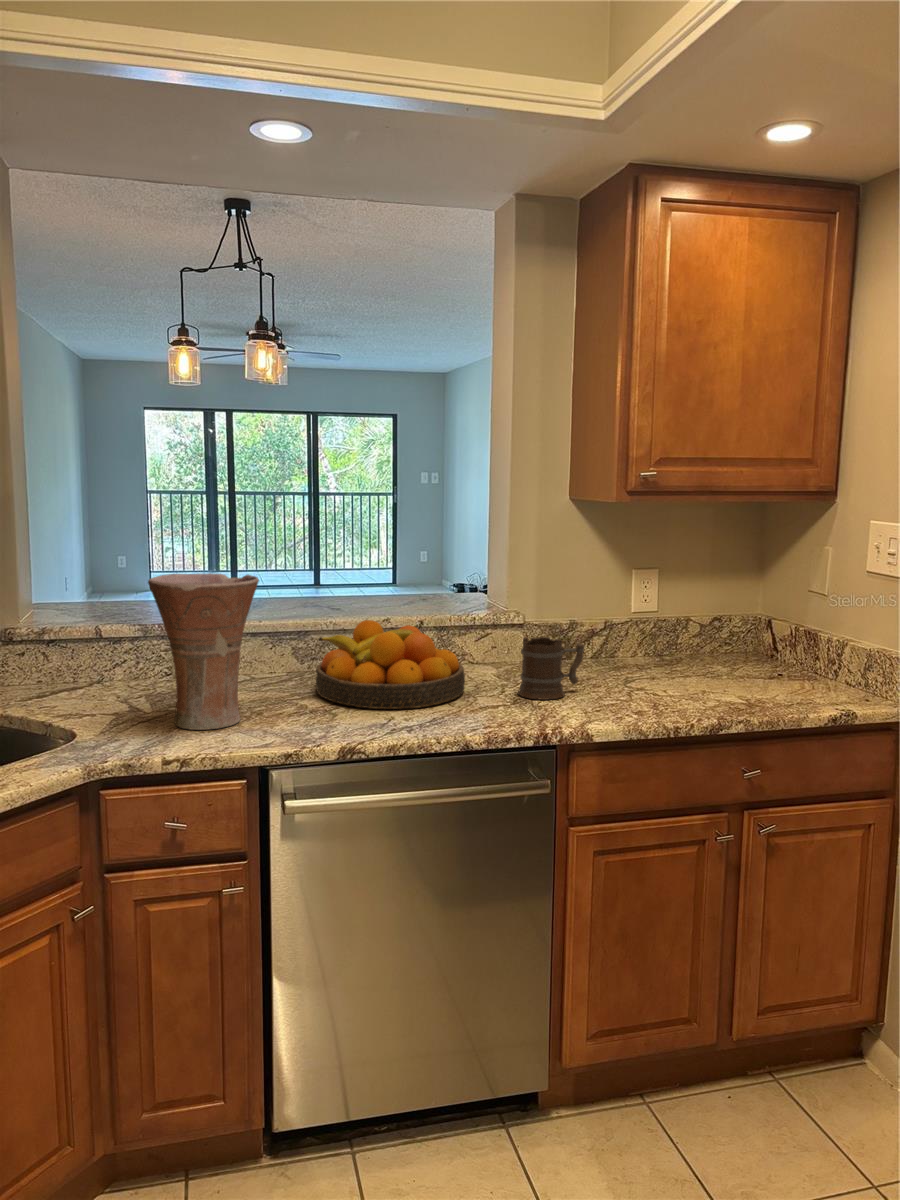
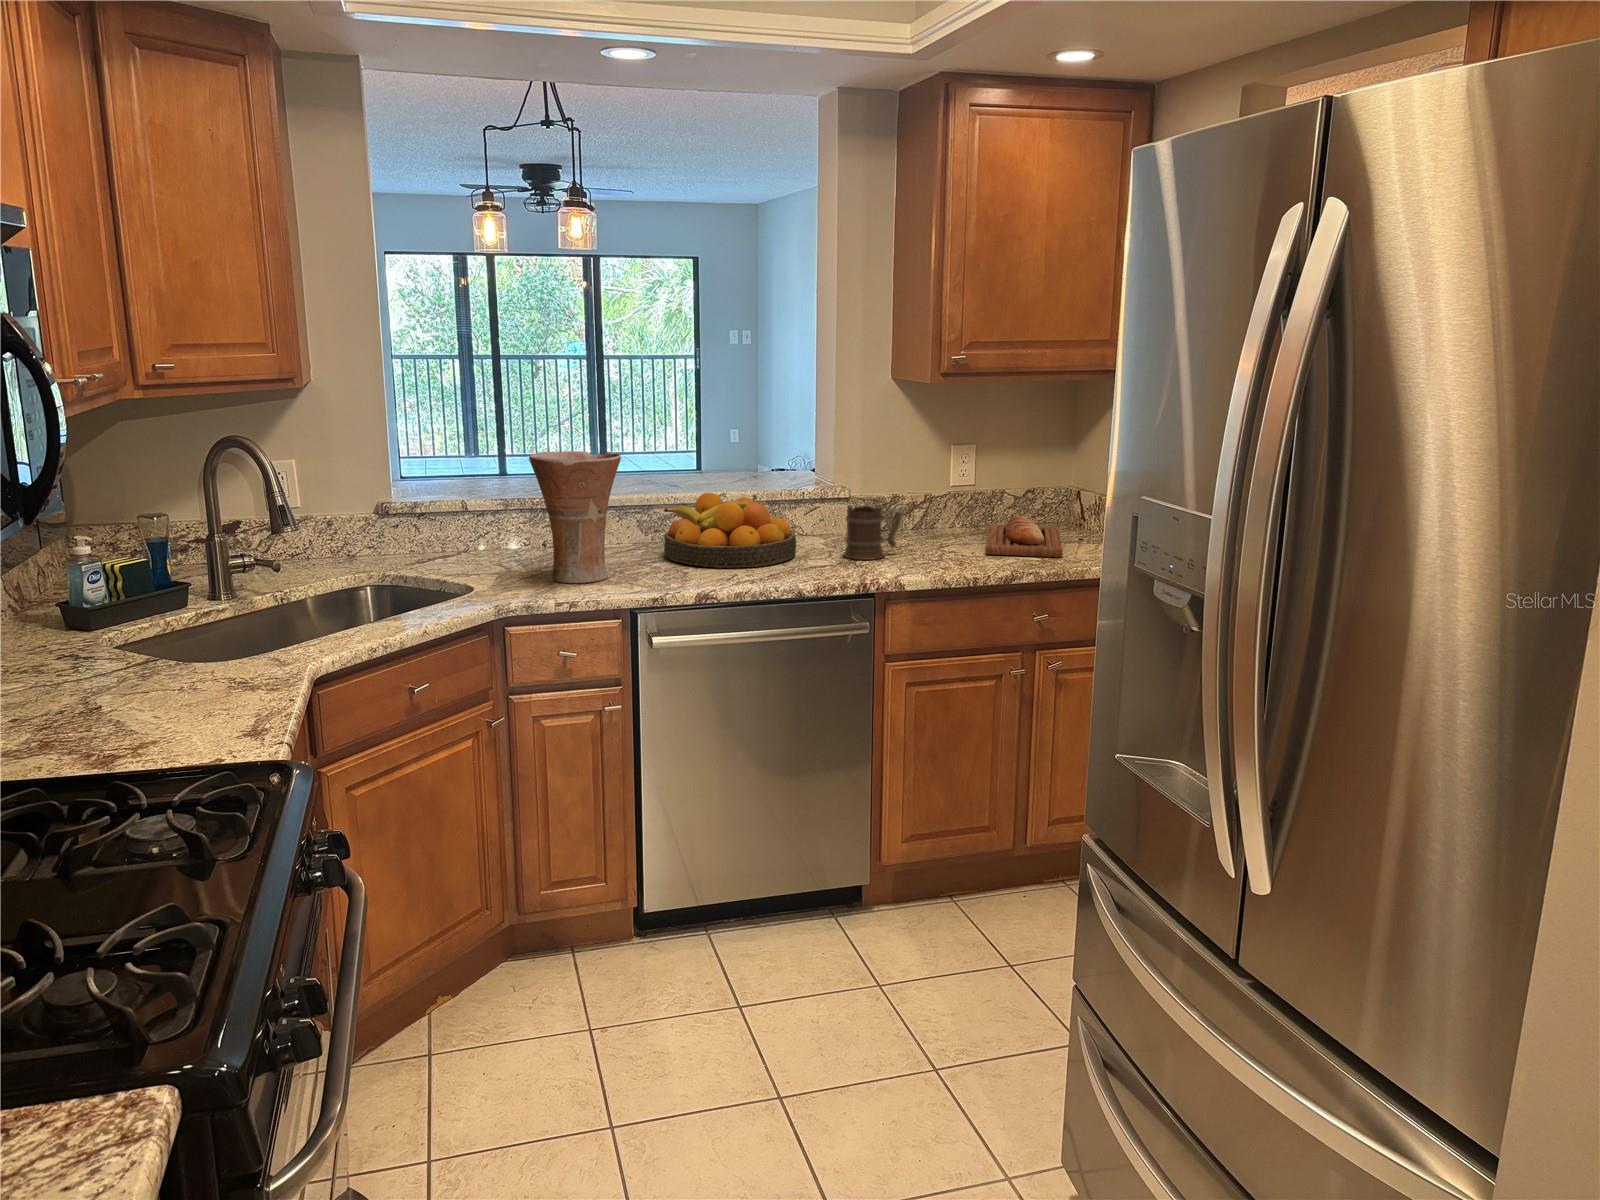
bread loaf: none [676,647,770,699] -> present [986,516,1063,557]

